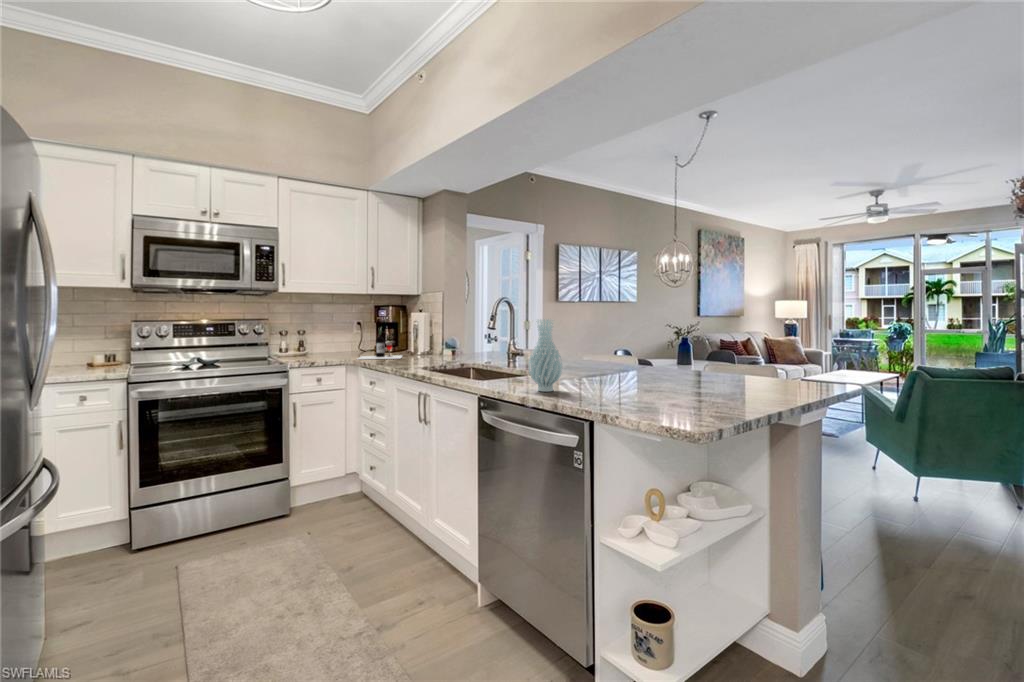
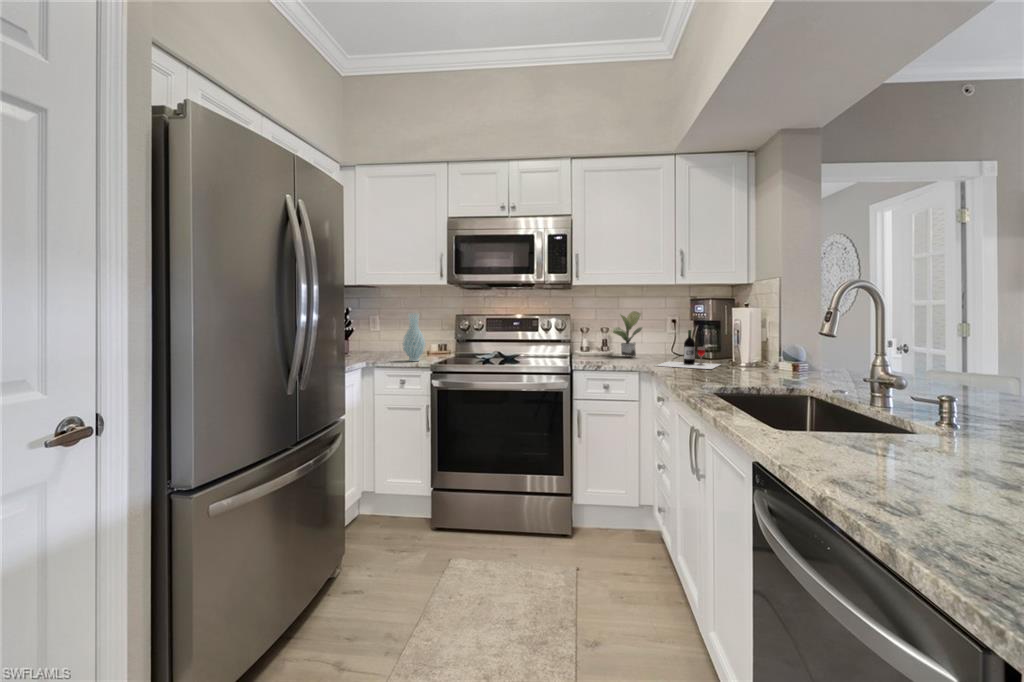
potted plant: none [307,316,336,355] -> present [612,311,642,356]
vase: present [529,319,562,392] -> present [403,313,426,361]

